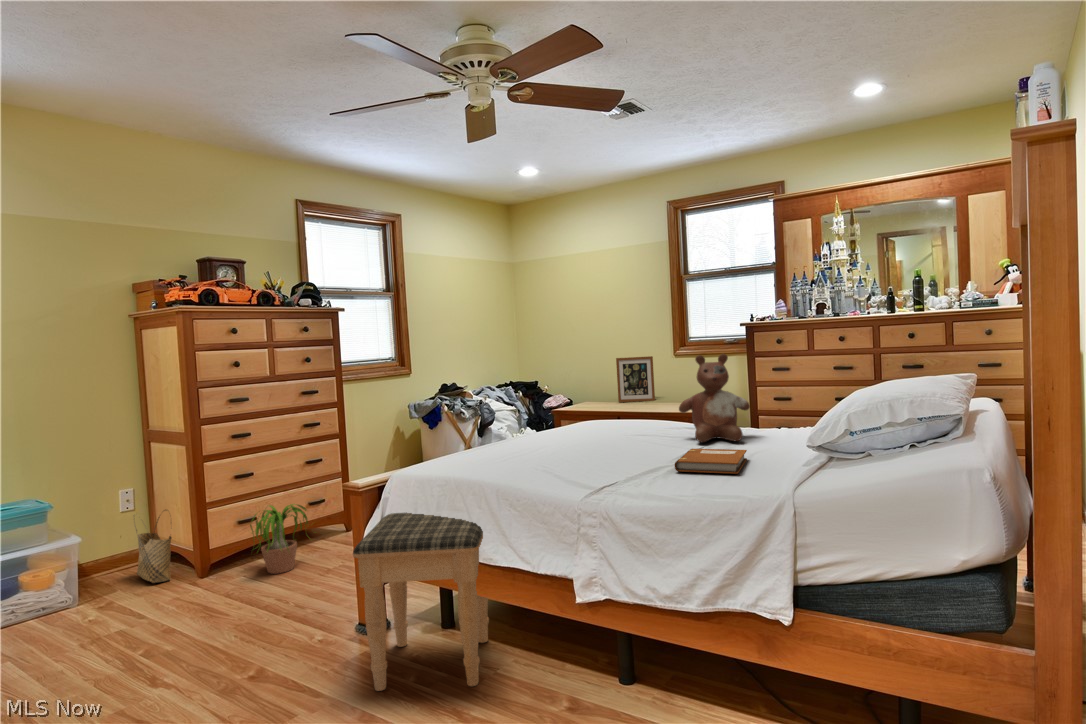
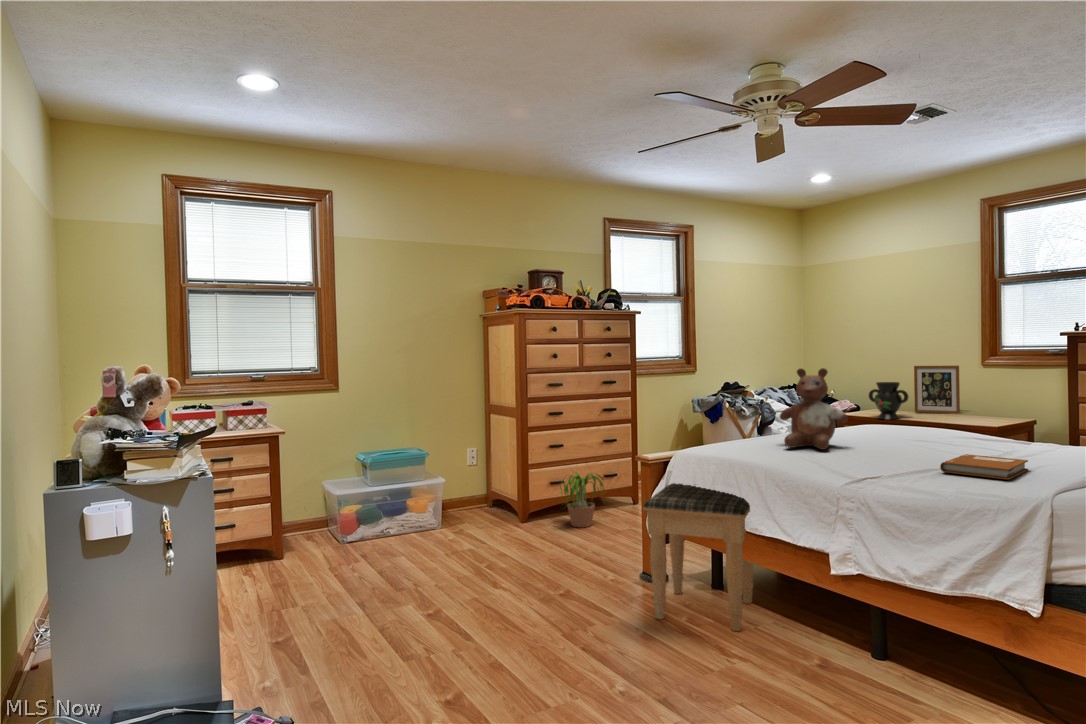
stuffed bear: present [679,354,750,442] -> present [780,368,848,450]
decorative vase: none [579,375,614,411] -> present [869,382,908,419]
woven basket: present [135,517,172,583] -> none [479,466,504,520]

